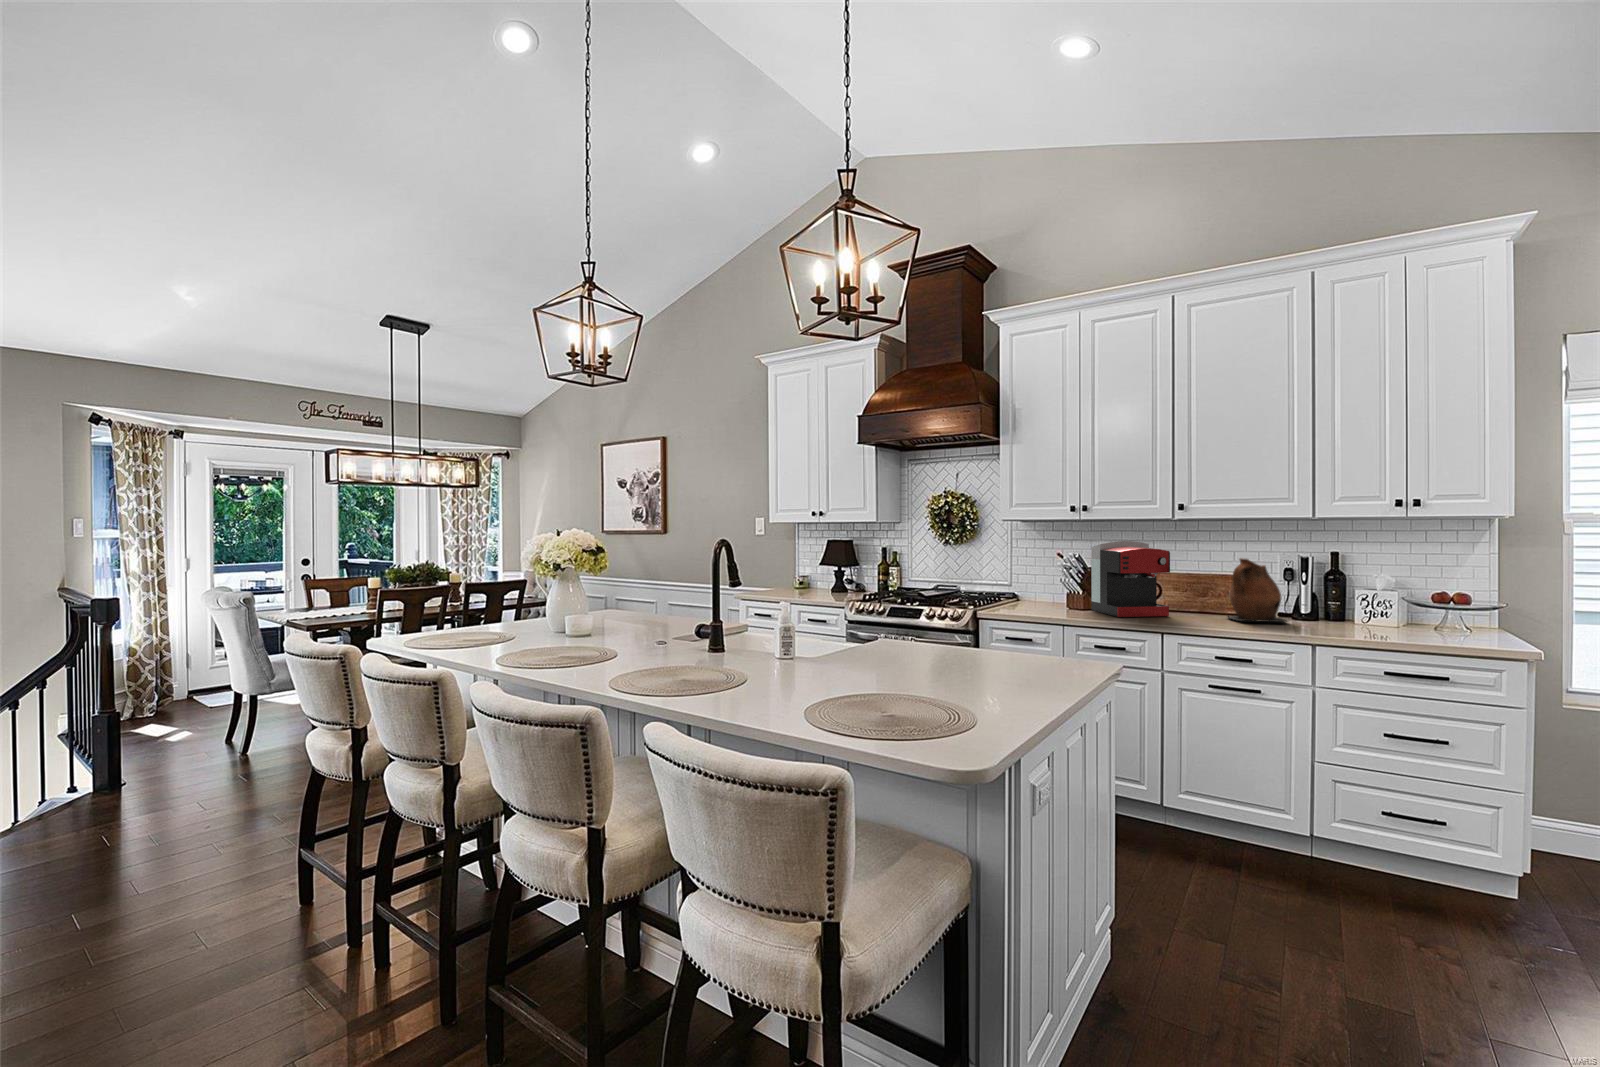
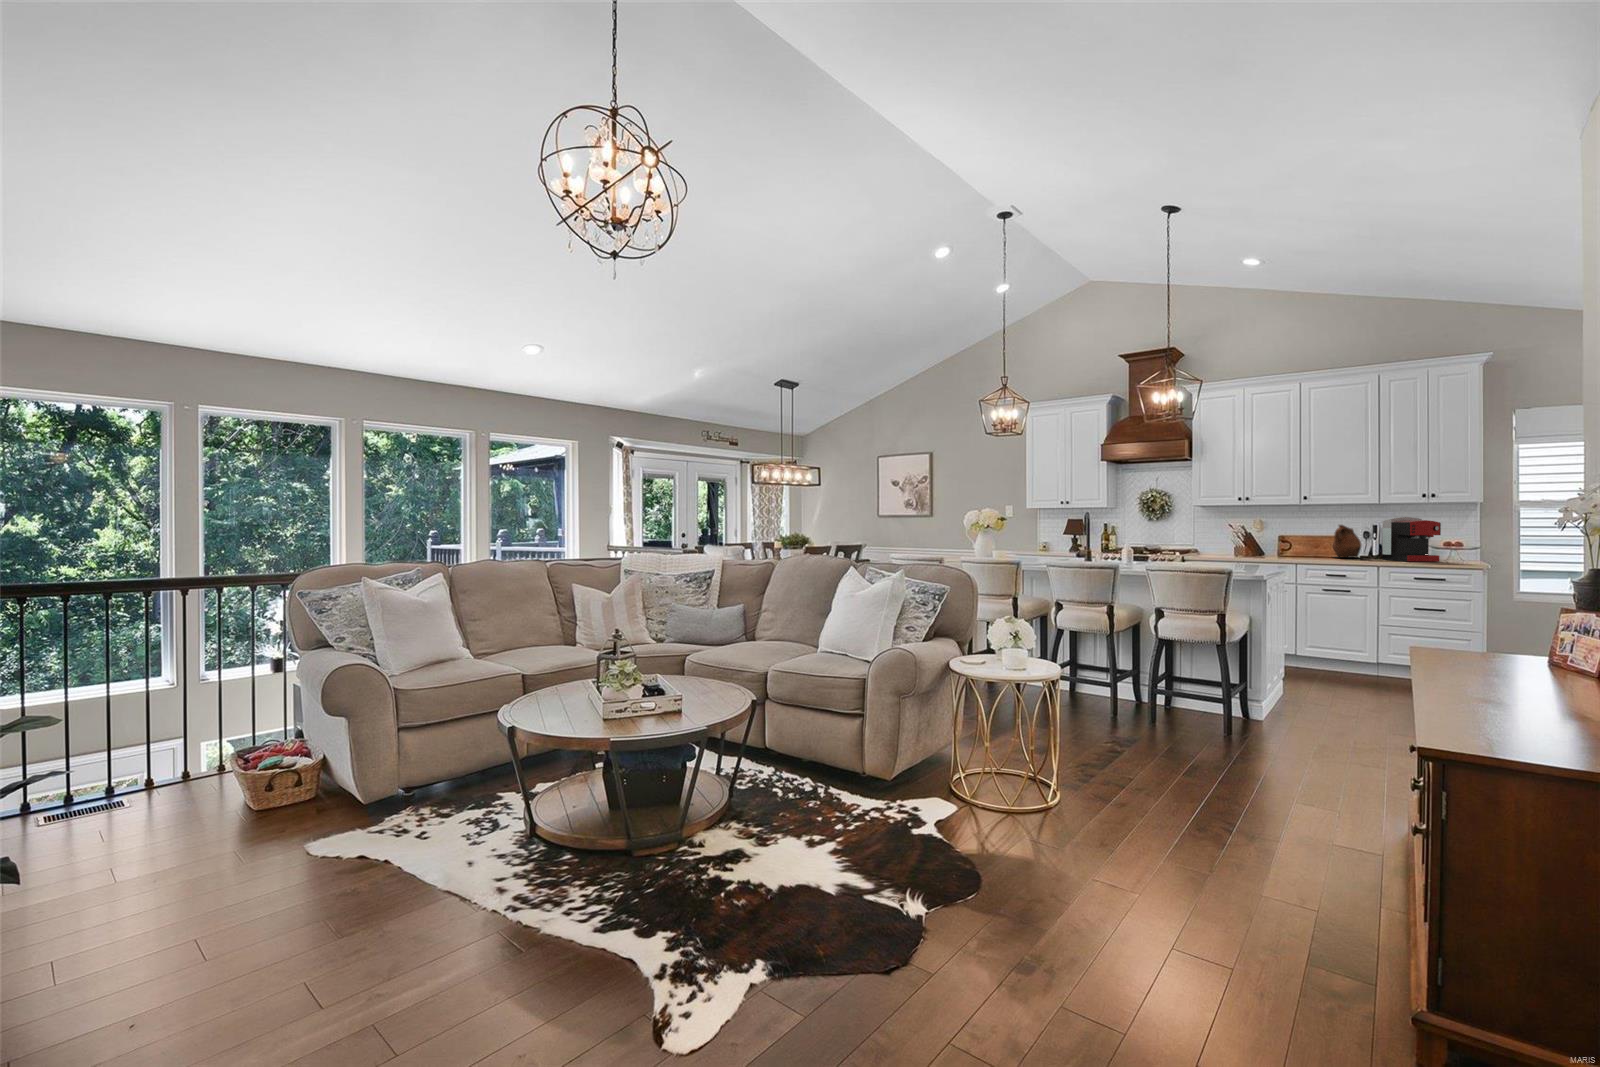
coffee maker: present [1091,541,1170,617] -> present [1382,517,1441,561]

